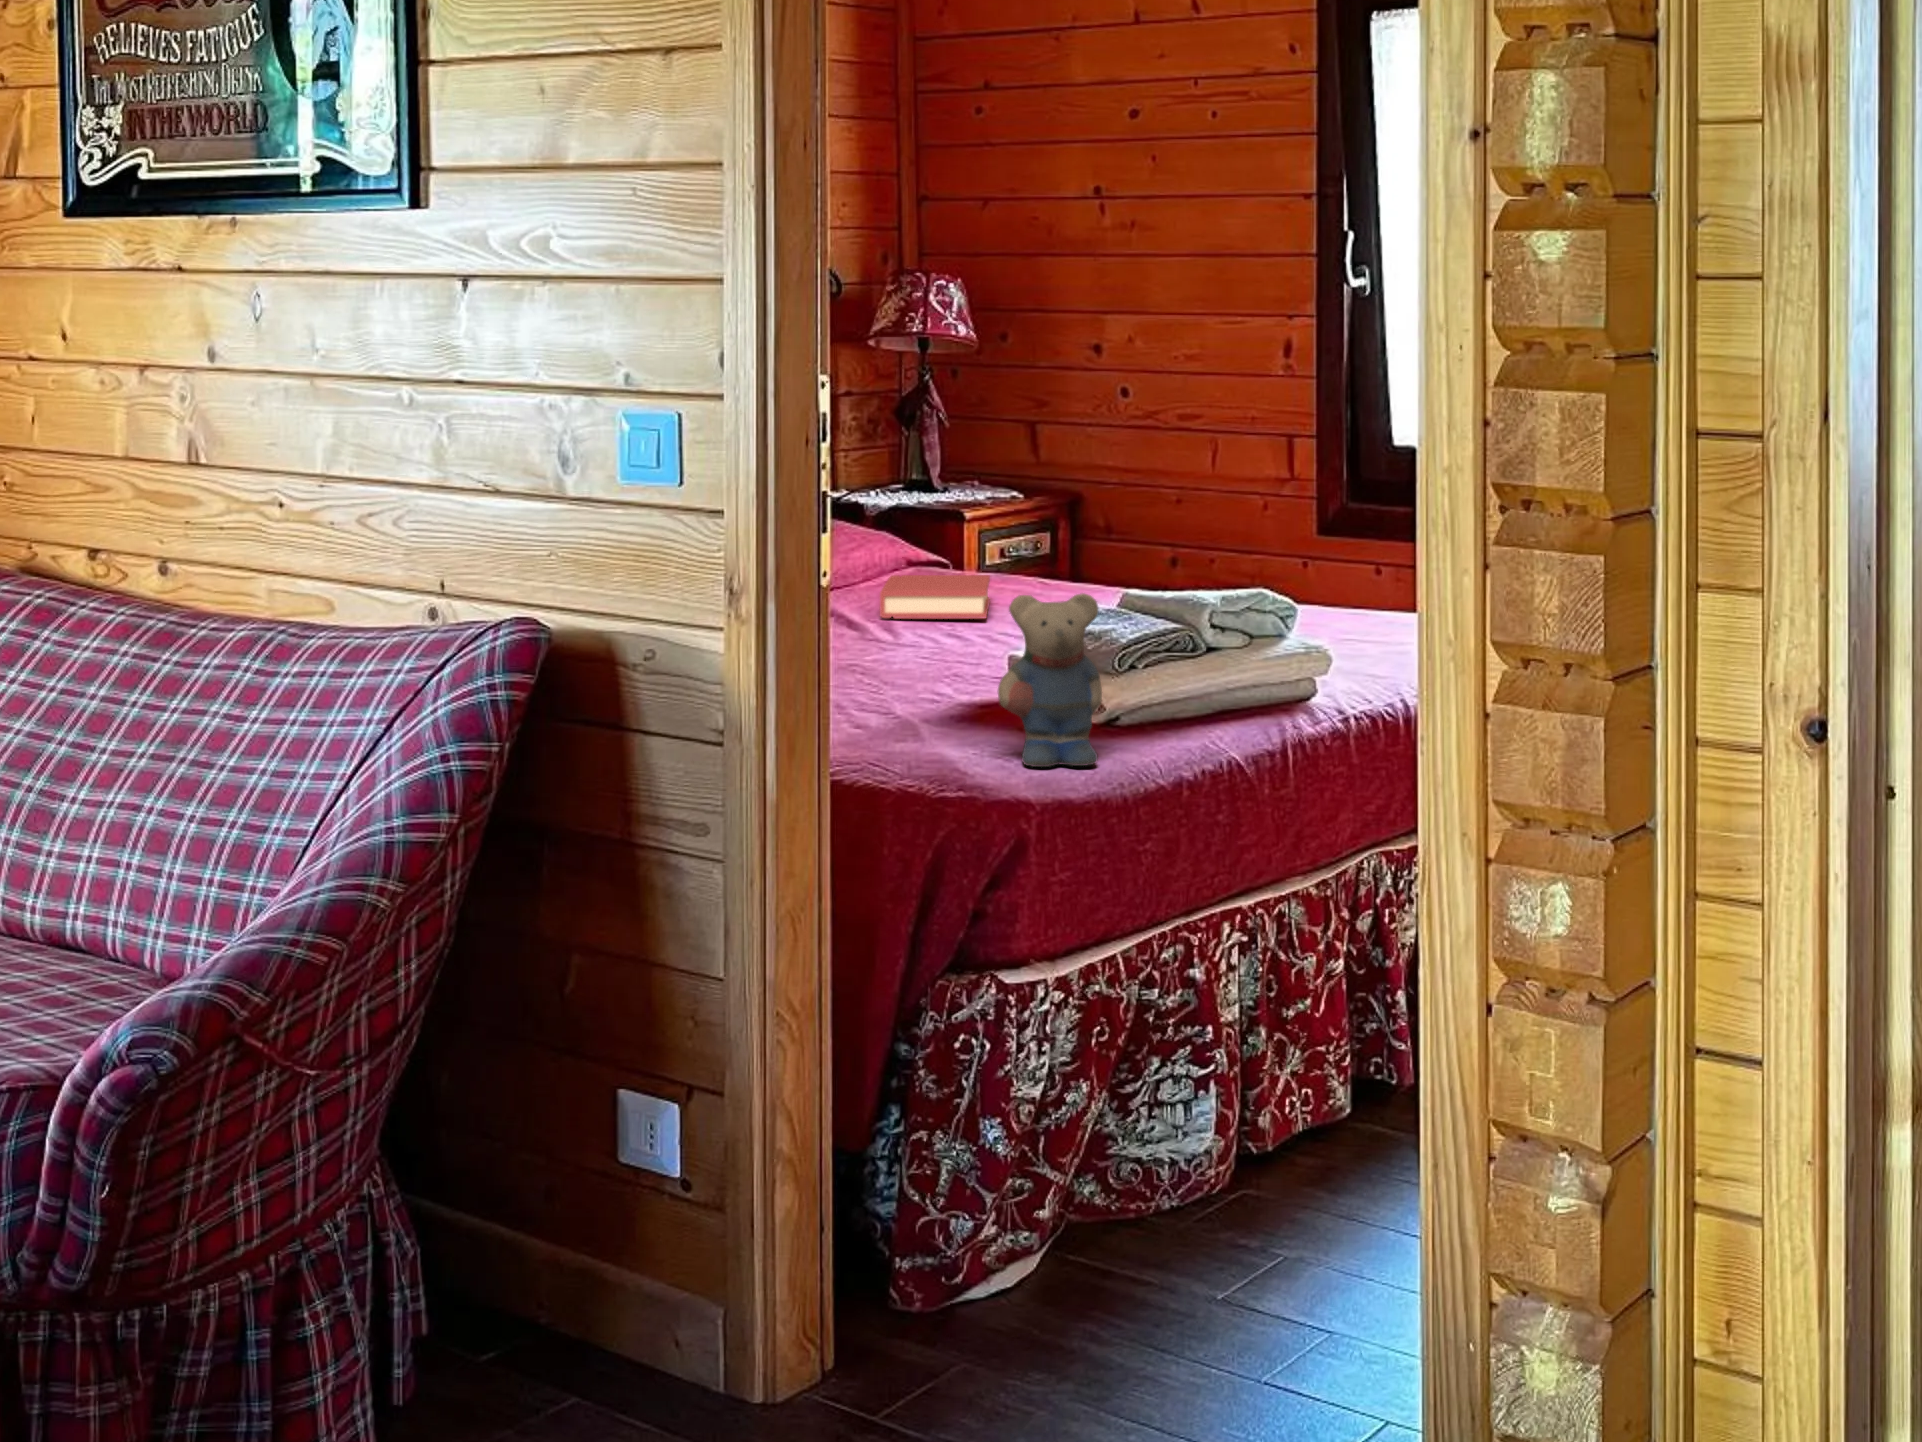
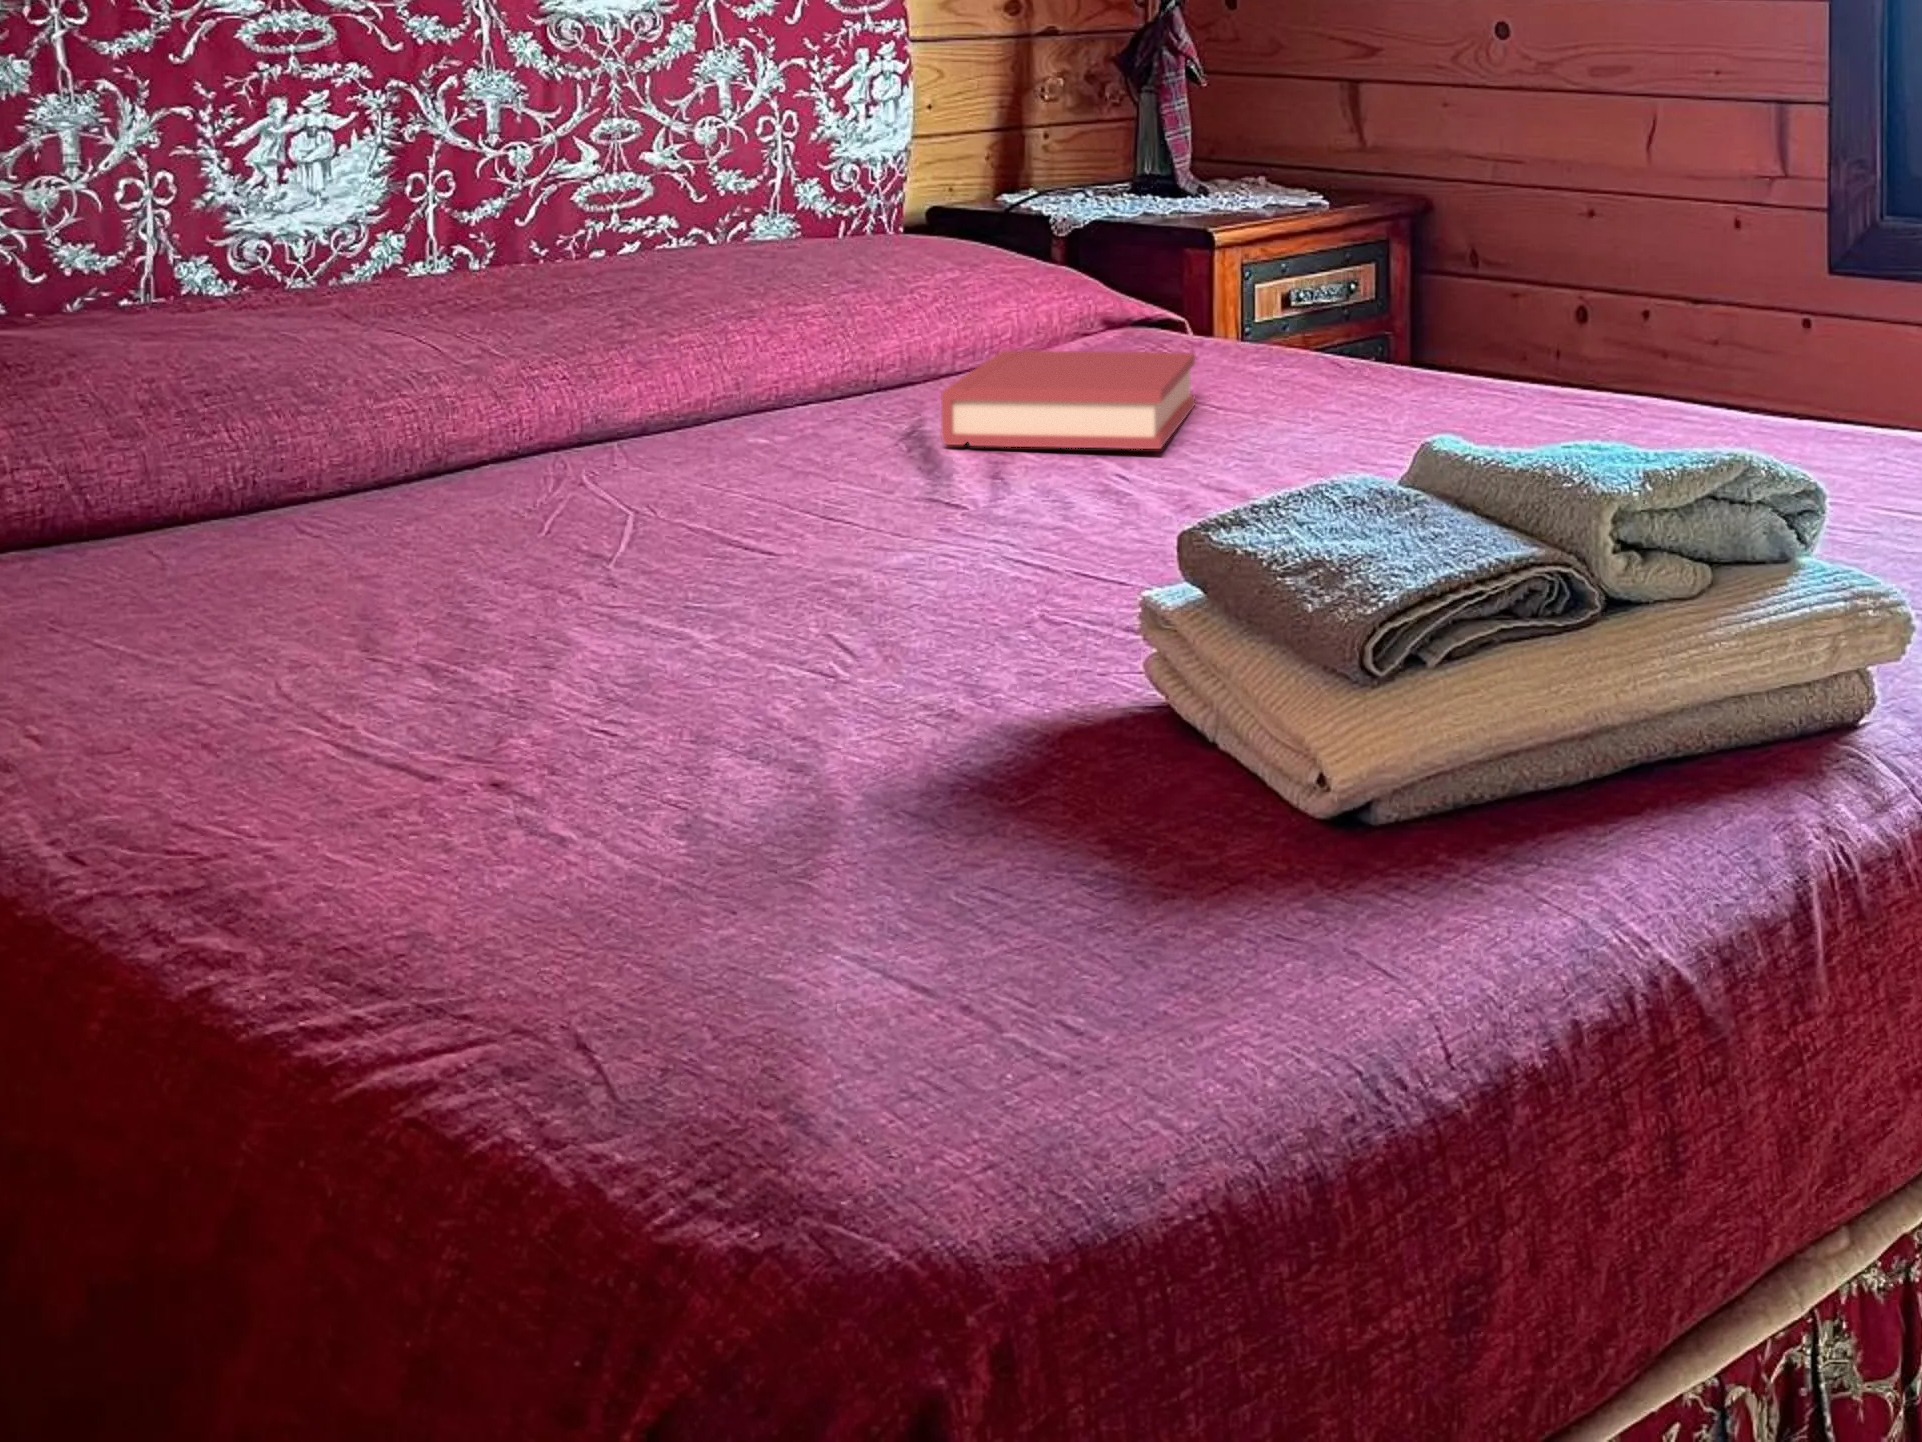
teddy bear: present [998,593,1102,767] -> none [909,493,1251,1061]

